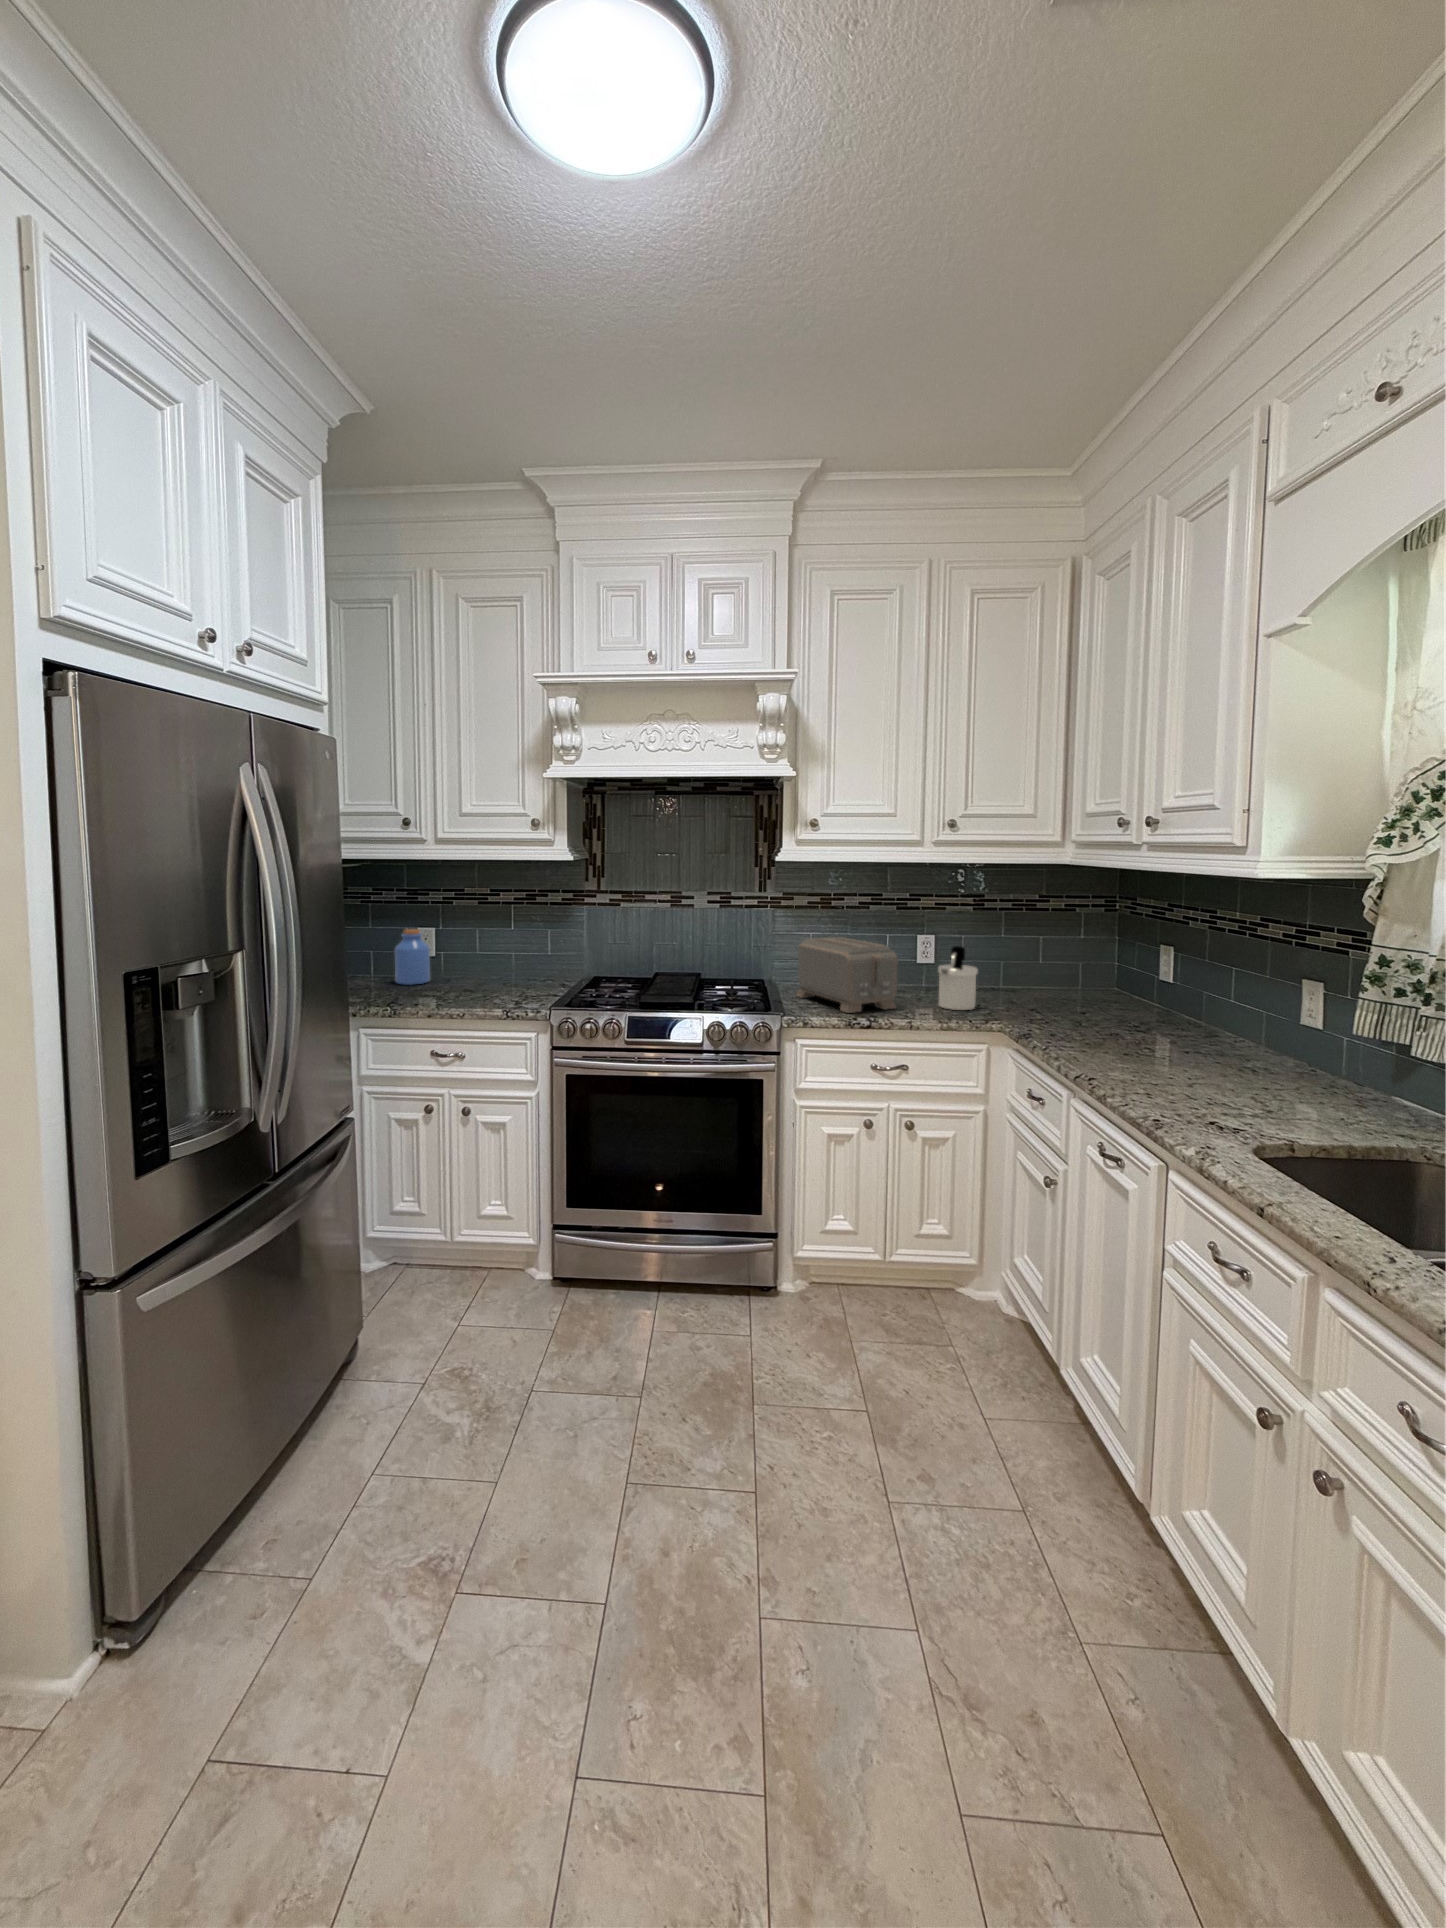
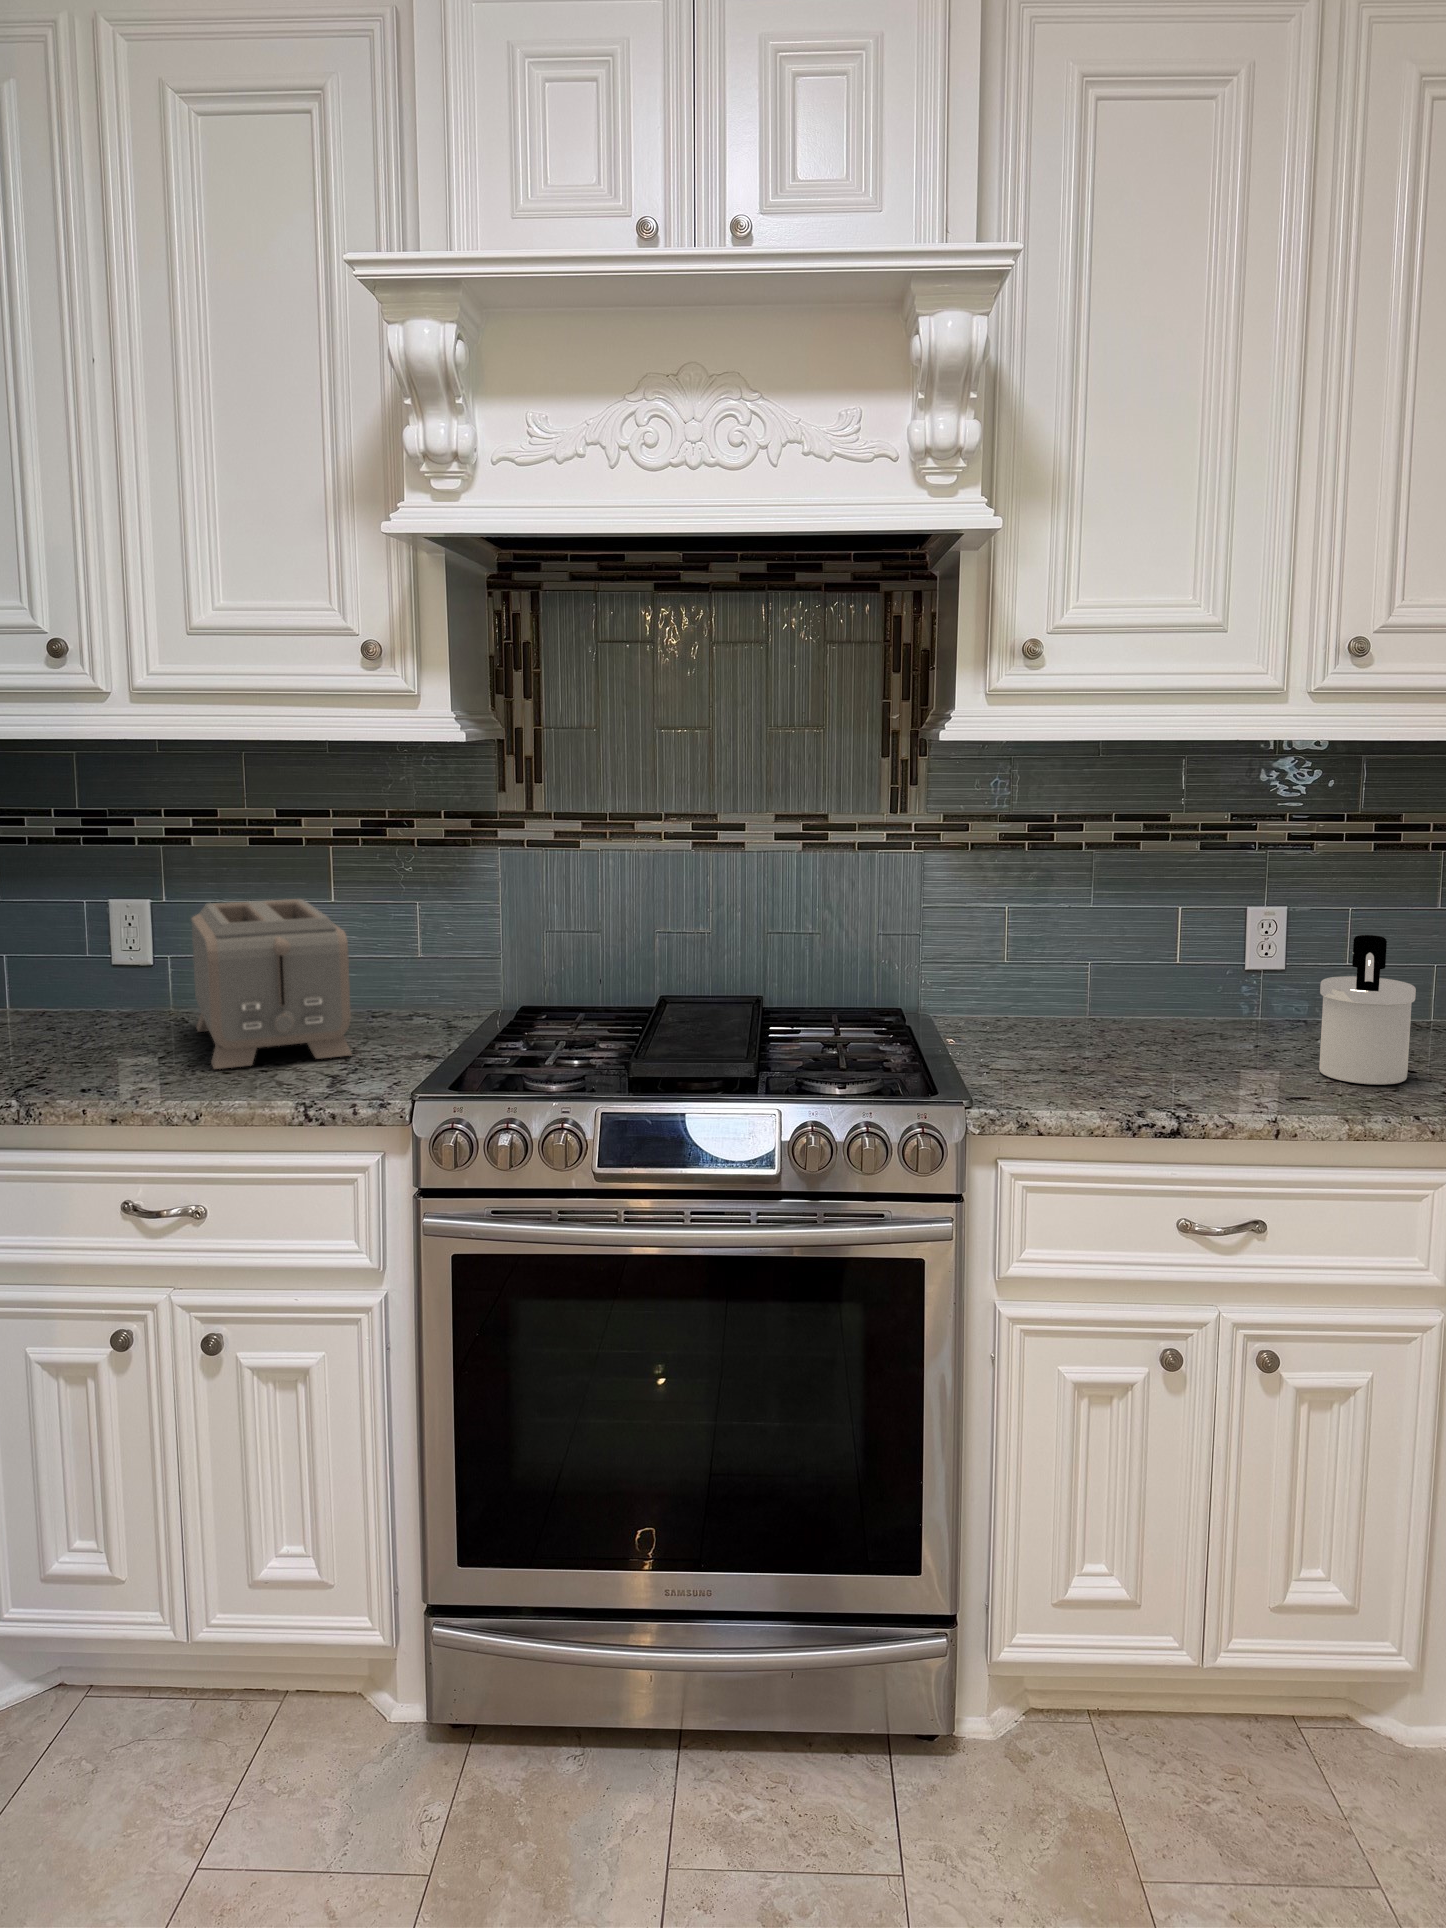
jar: present [395,929,430,985] -> none [51,902,140,1032]
toaster: present [796,937,897,1013] -> present [191,899,351,1069]

